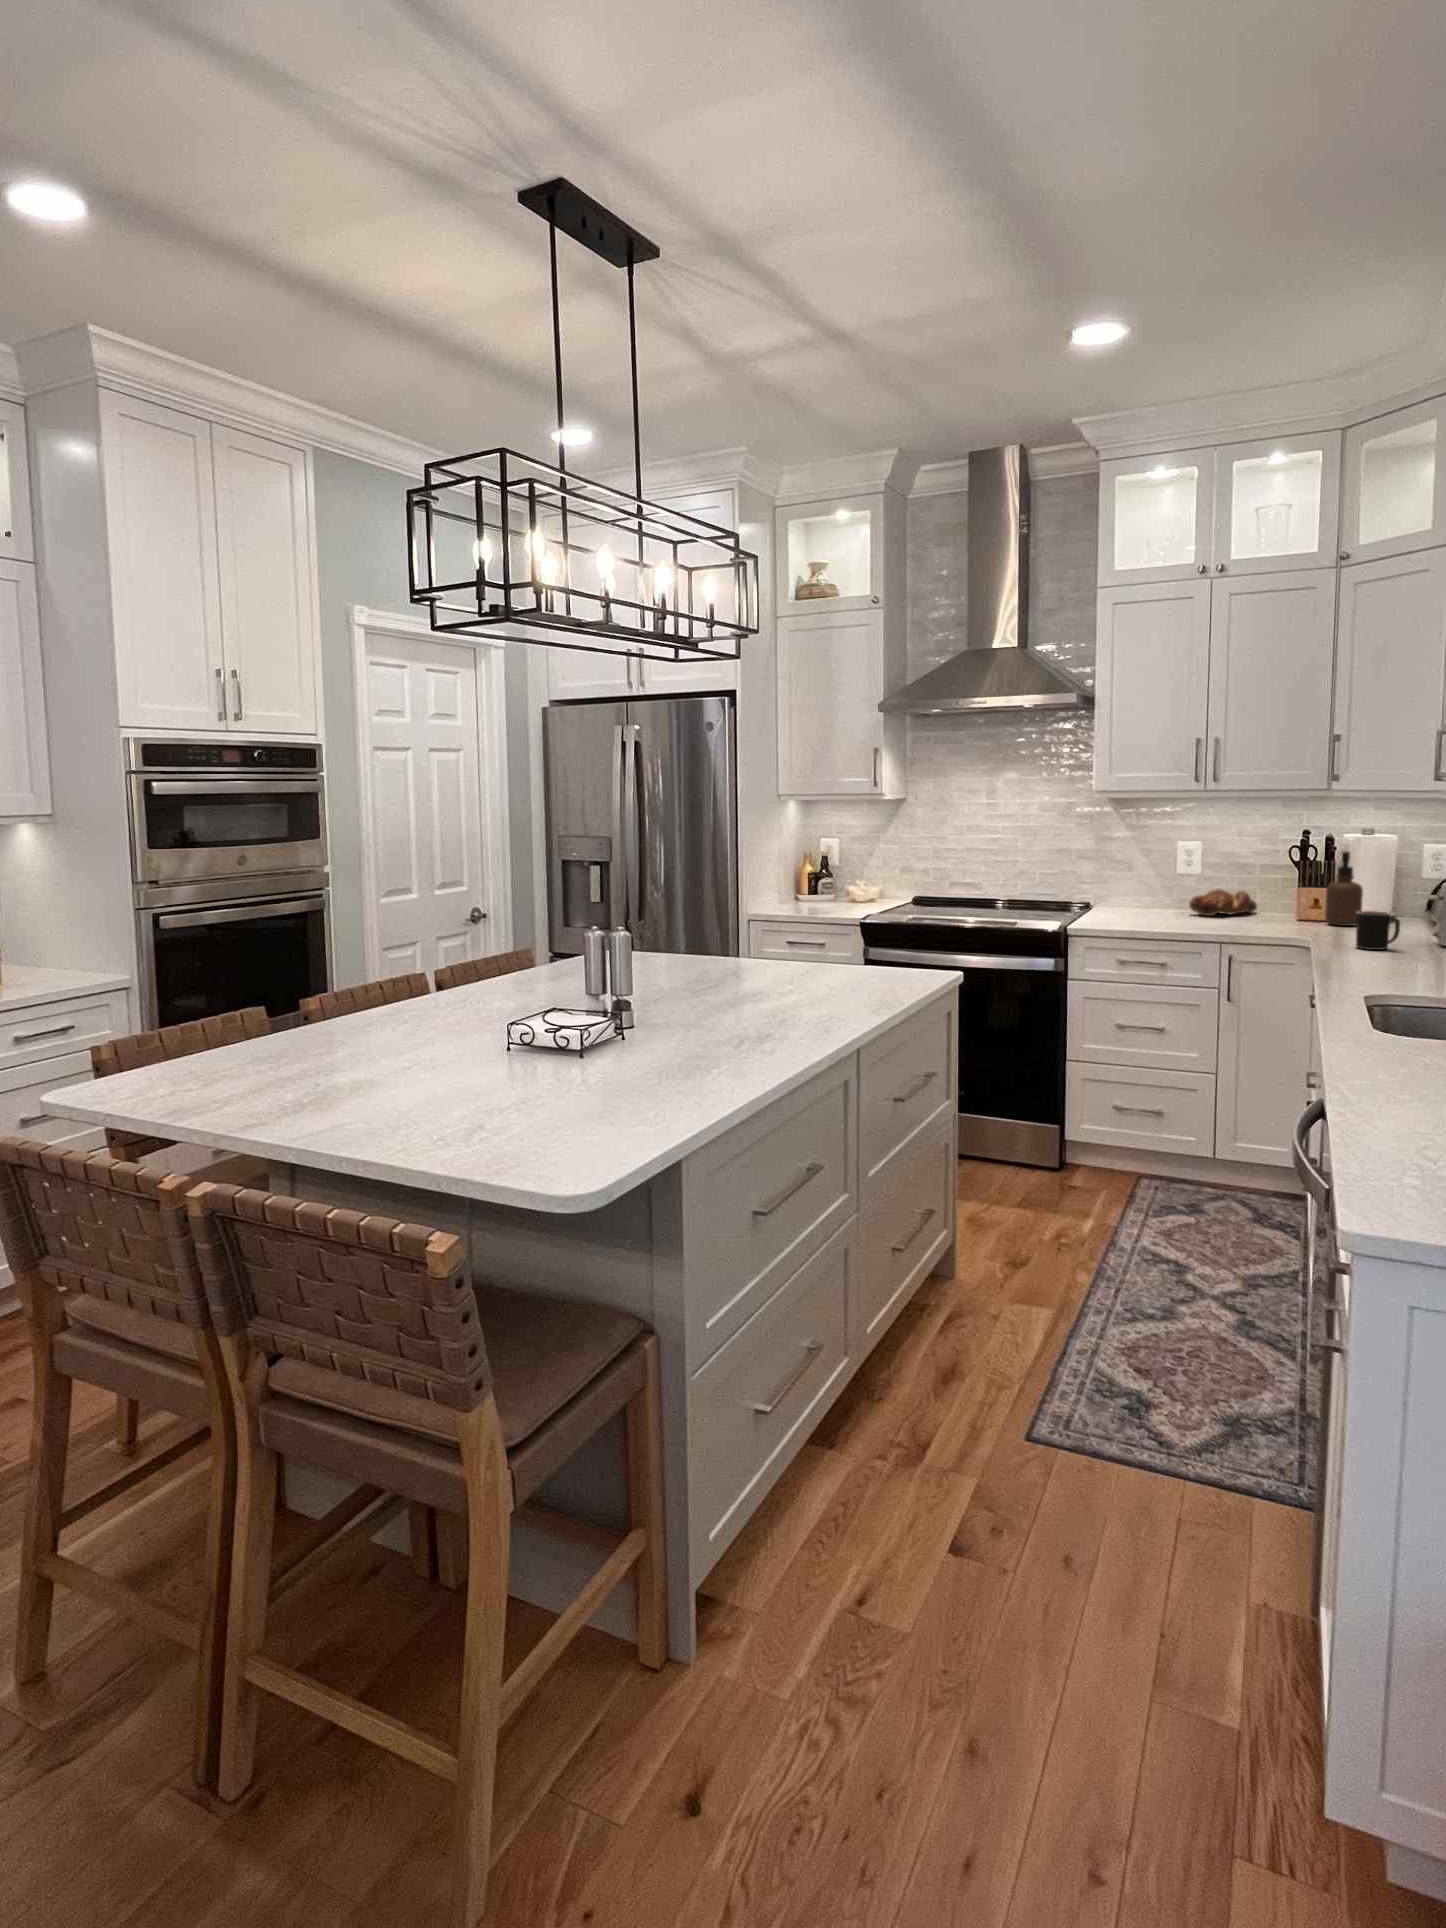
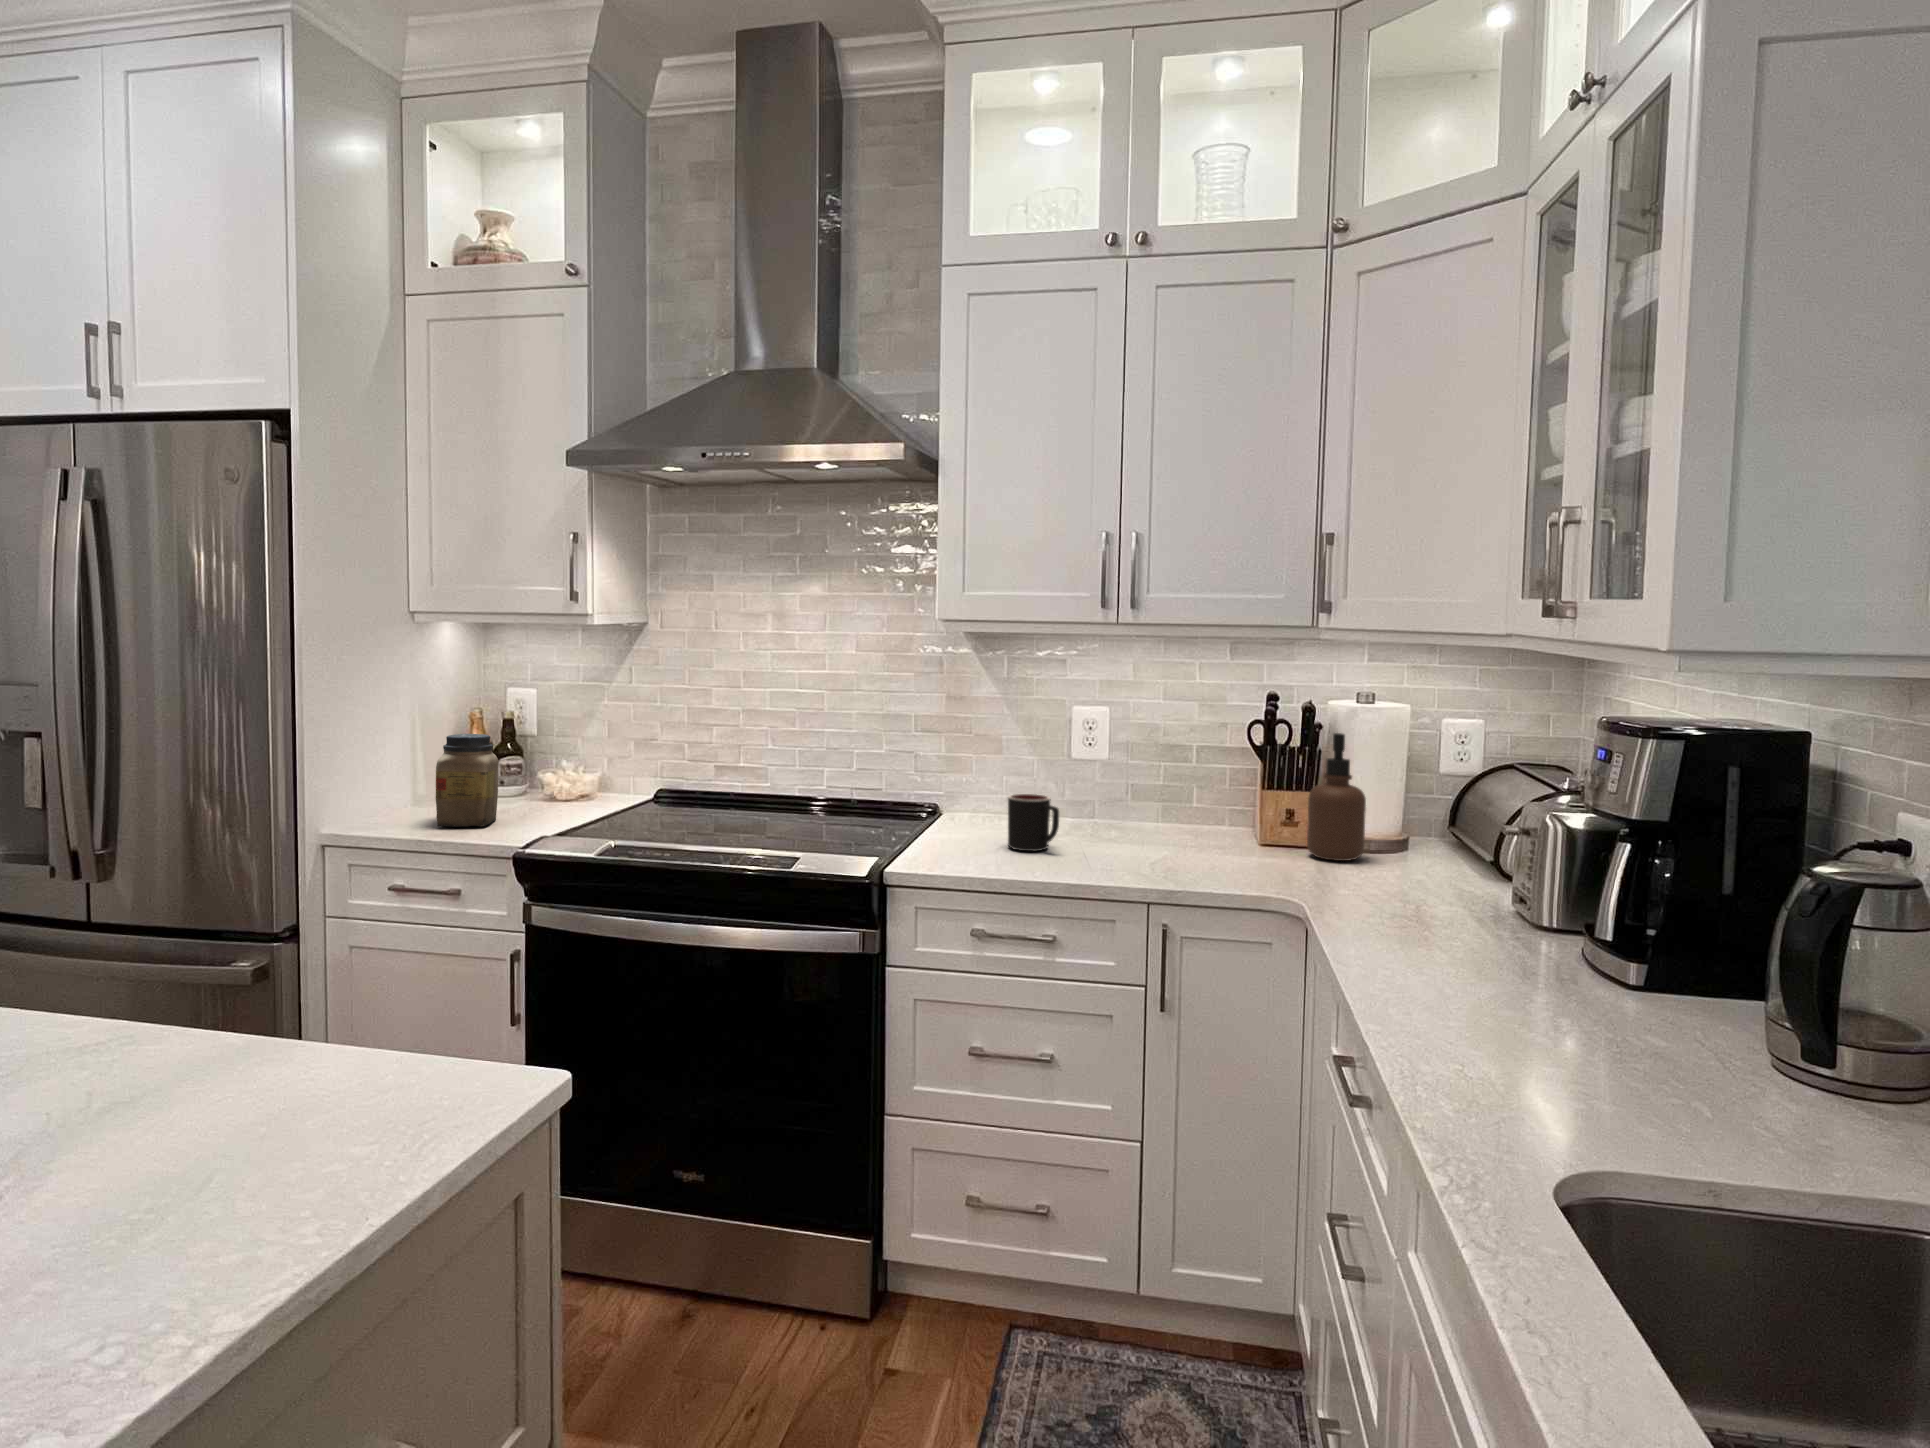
jar: none [806,862,836,911] -> present [436,734,499,827]
bread loaf: present [1189,889,1257,916] -> none [1091,788,1195,836]
mug: present [1356,911,1400,950] -> present [1008,794,1059,851]

